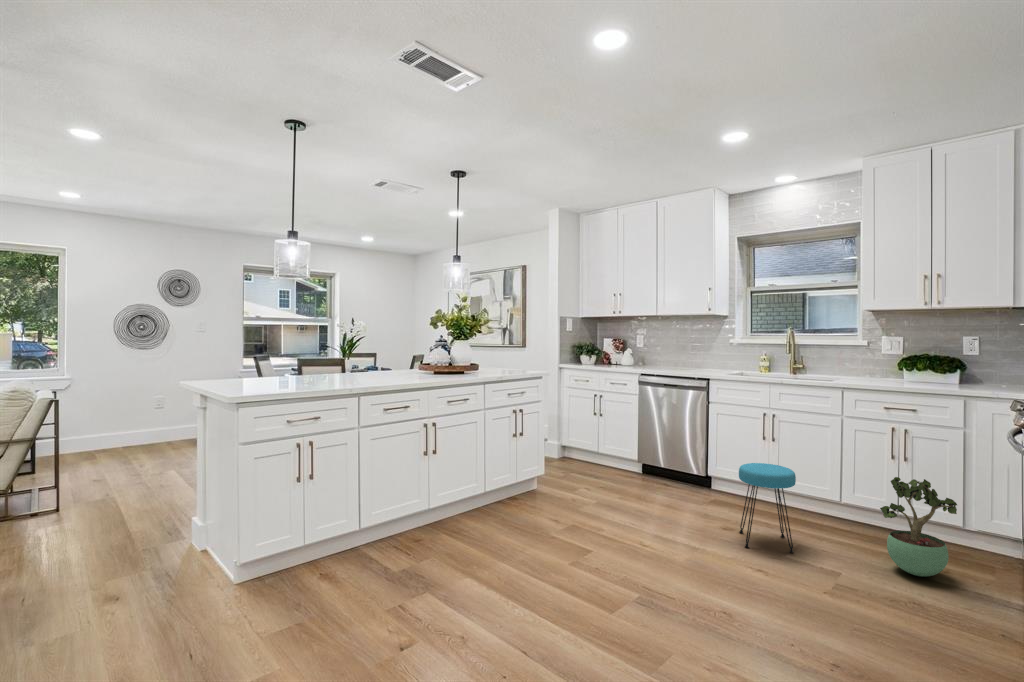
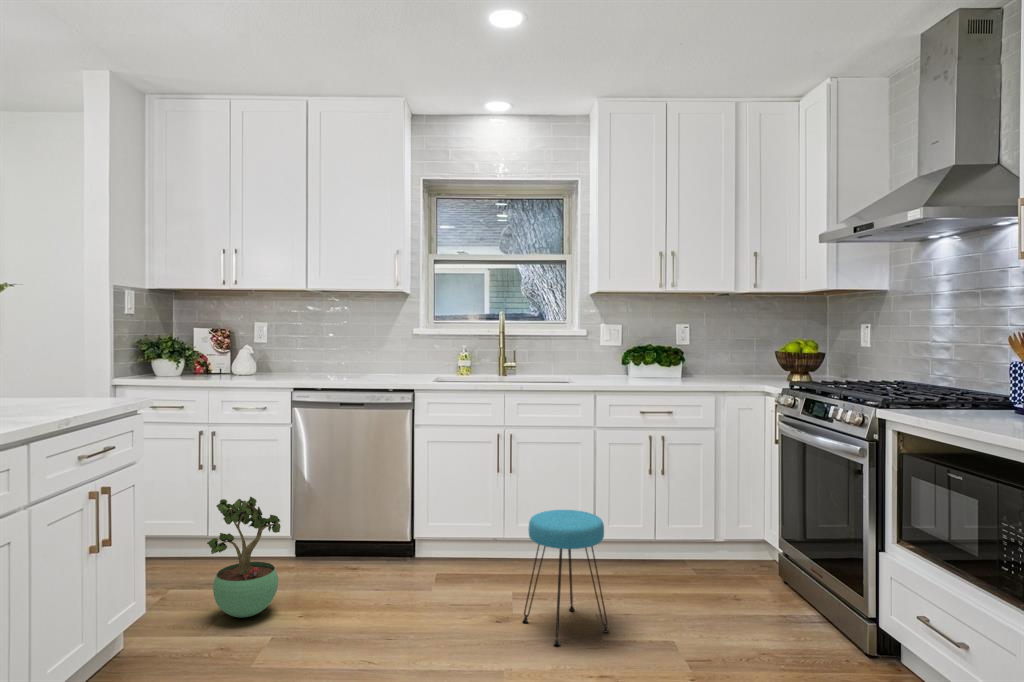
potted plant: present [880,477,957,577] -> present [207,497,281,618]

